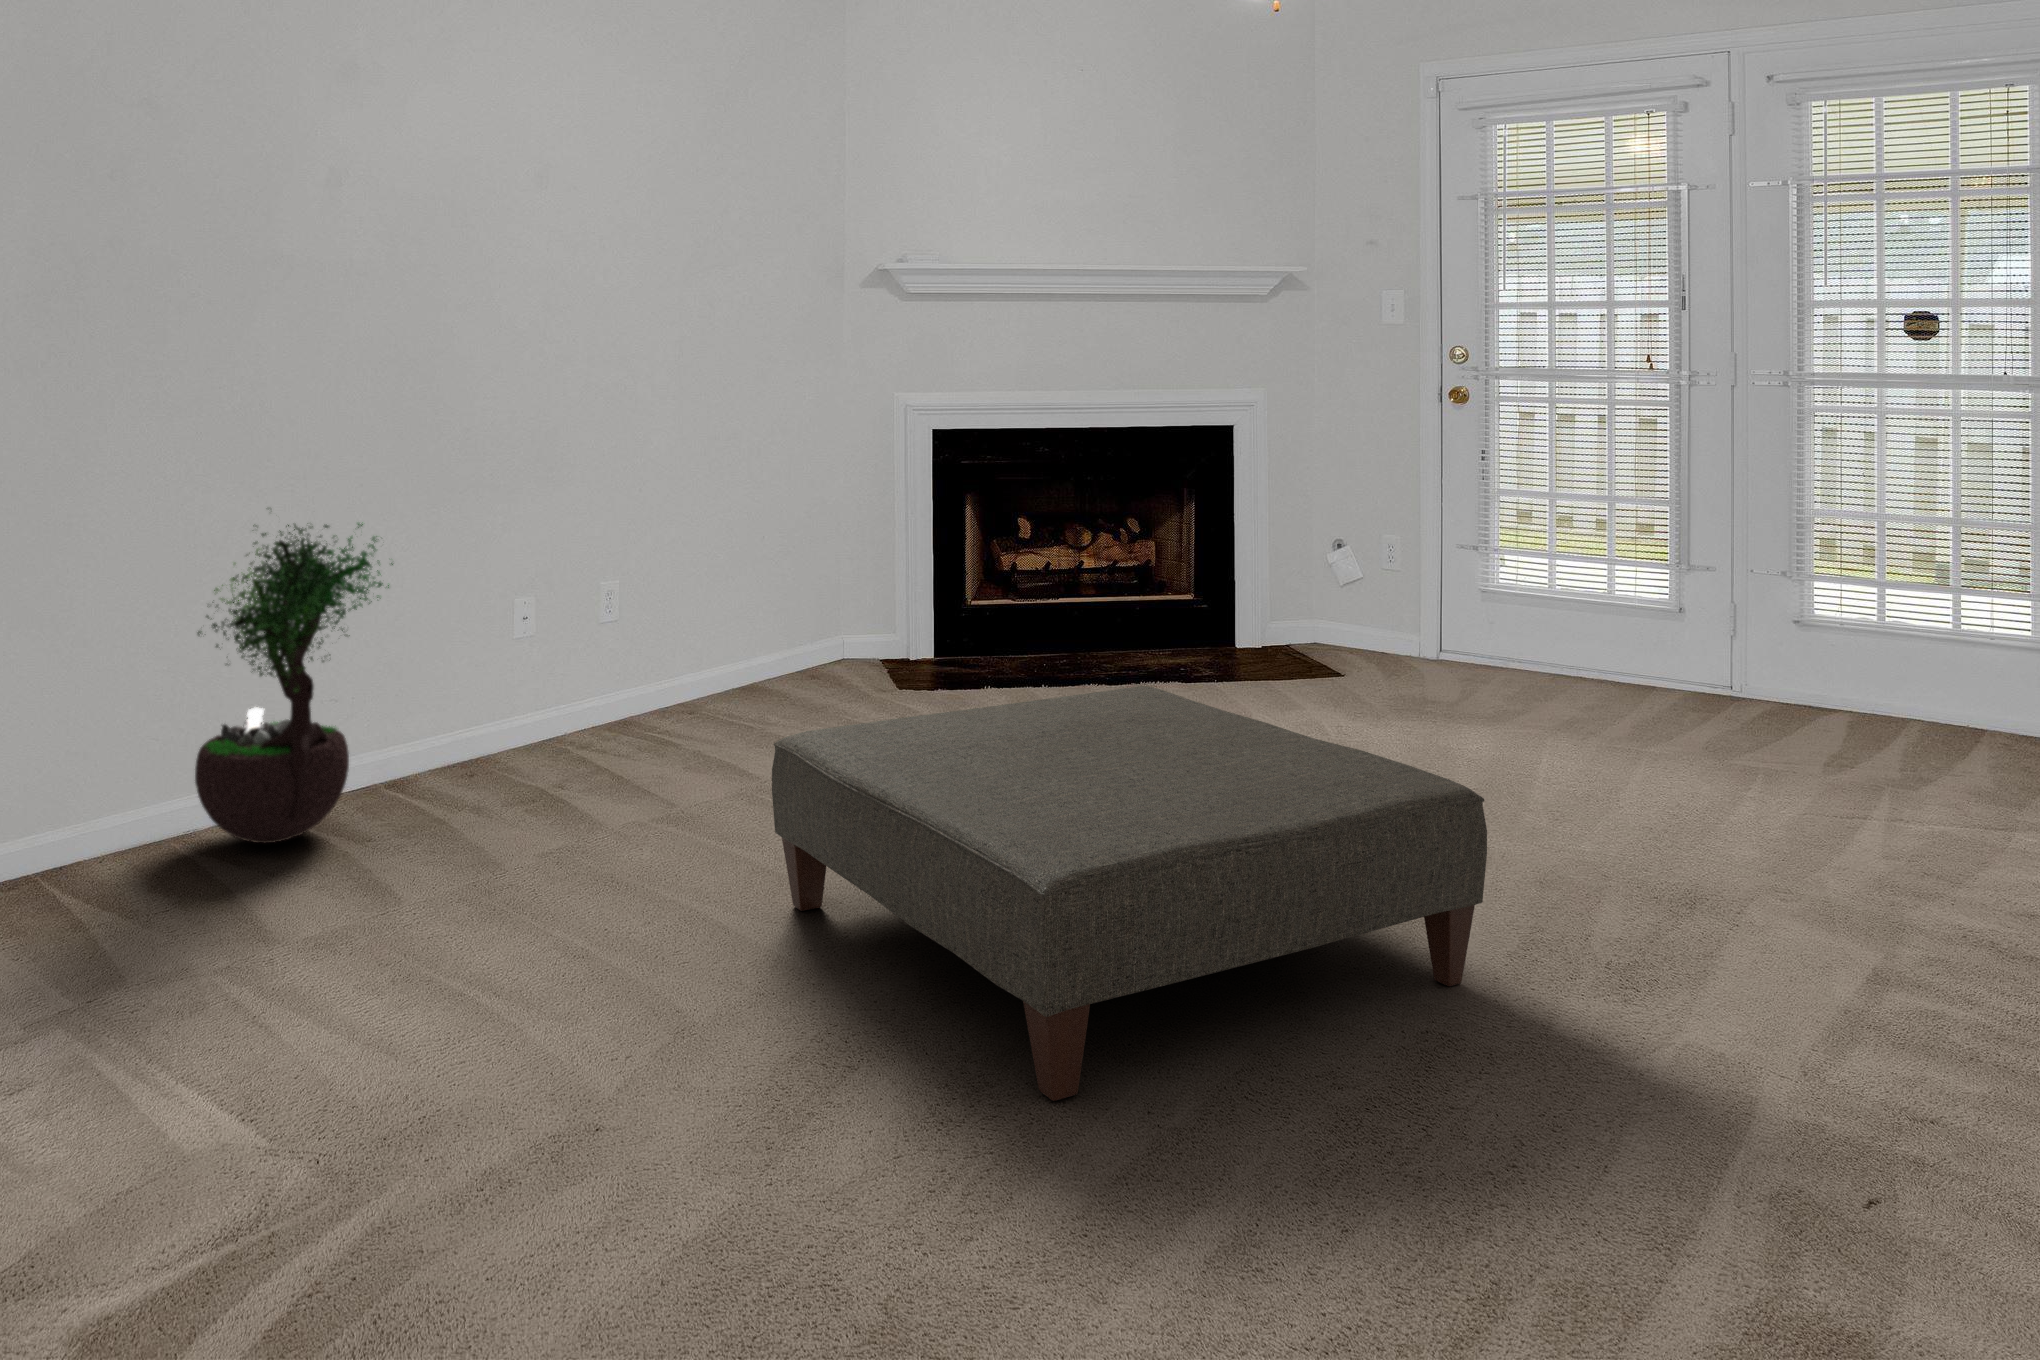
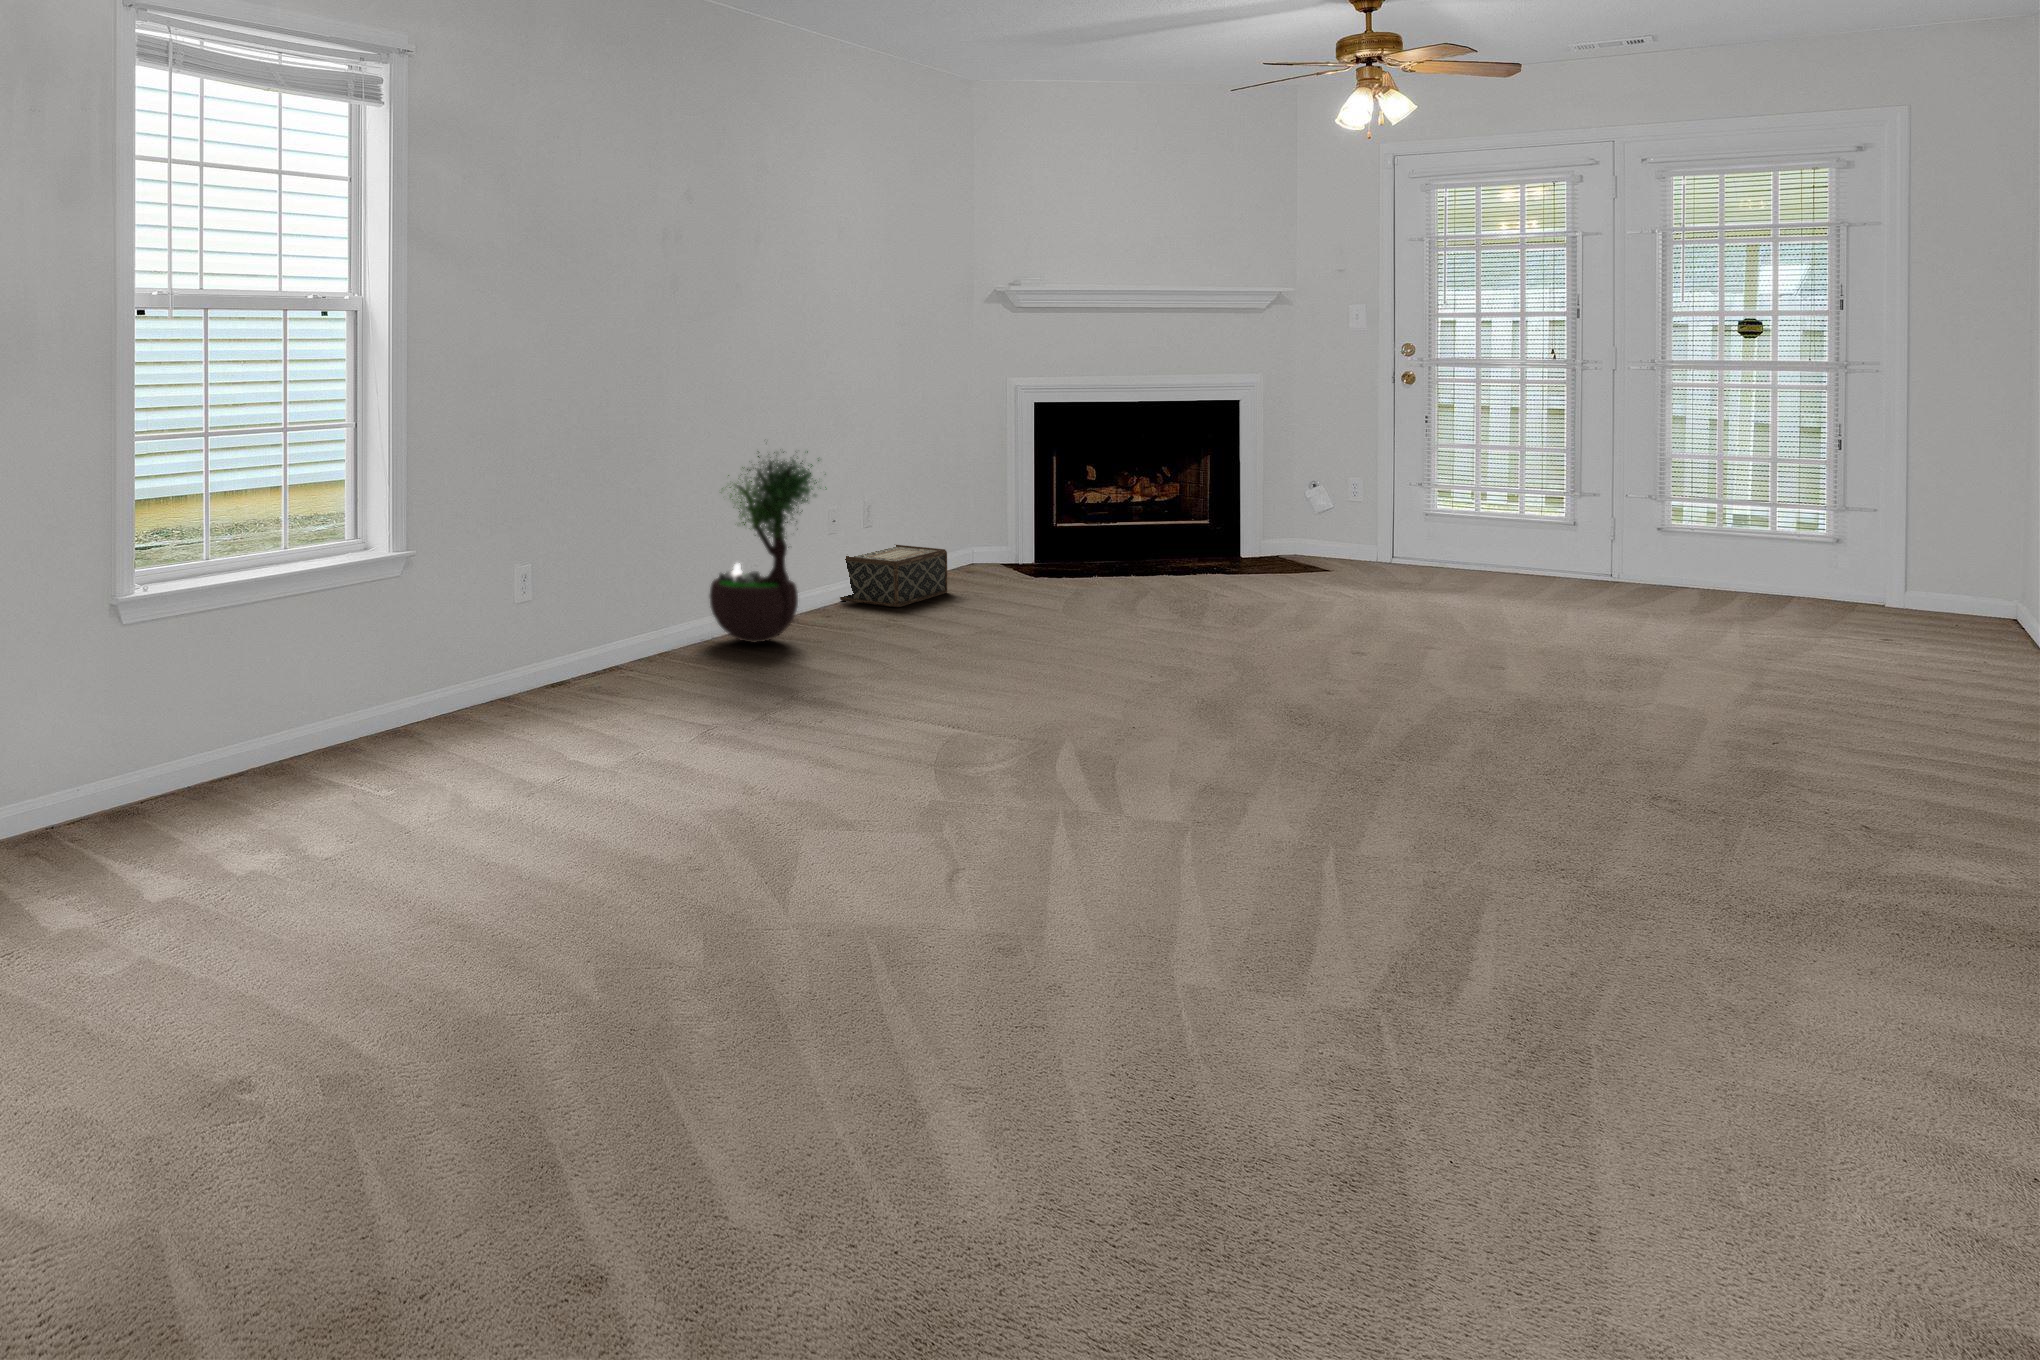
woven basket: none [550,643,736,754] -> present [840,545,947,607]
ottoman: present [772,686,1487,1101] -> none [1101,548,1552,724]

